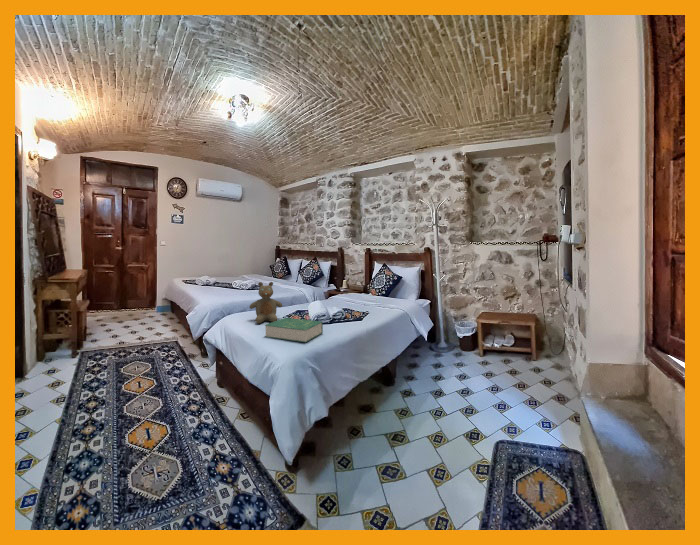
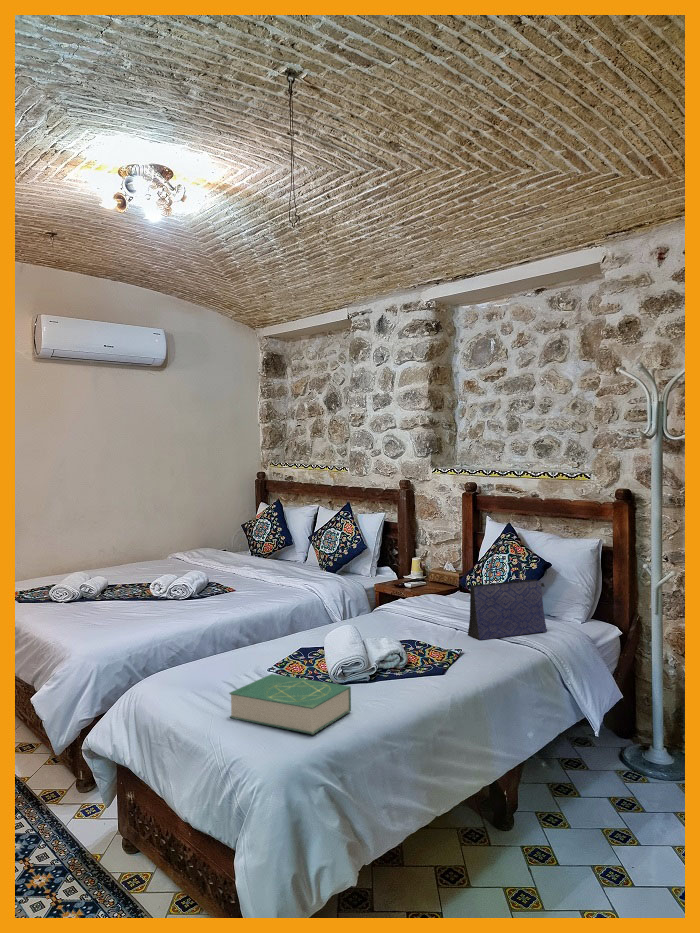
tote bag: none [369,267,401,307] -> present [468,543,547,640]
teddy bear: present [249,282,282,323] -> none [197,590,267,683]

